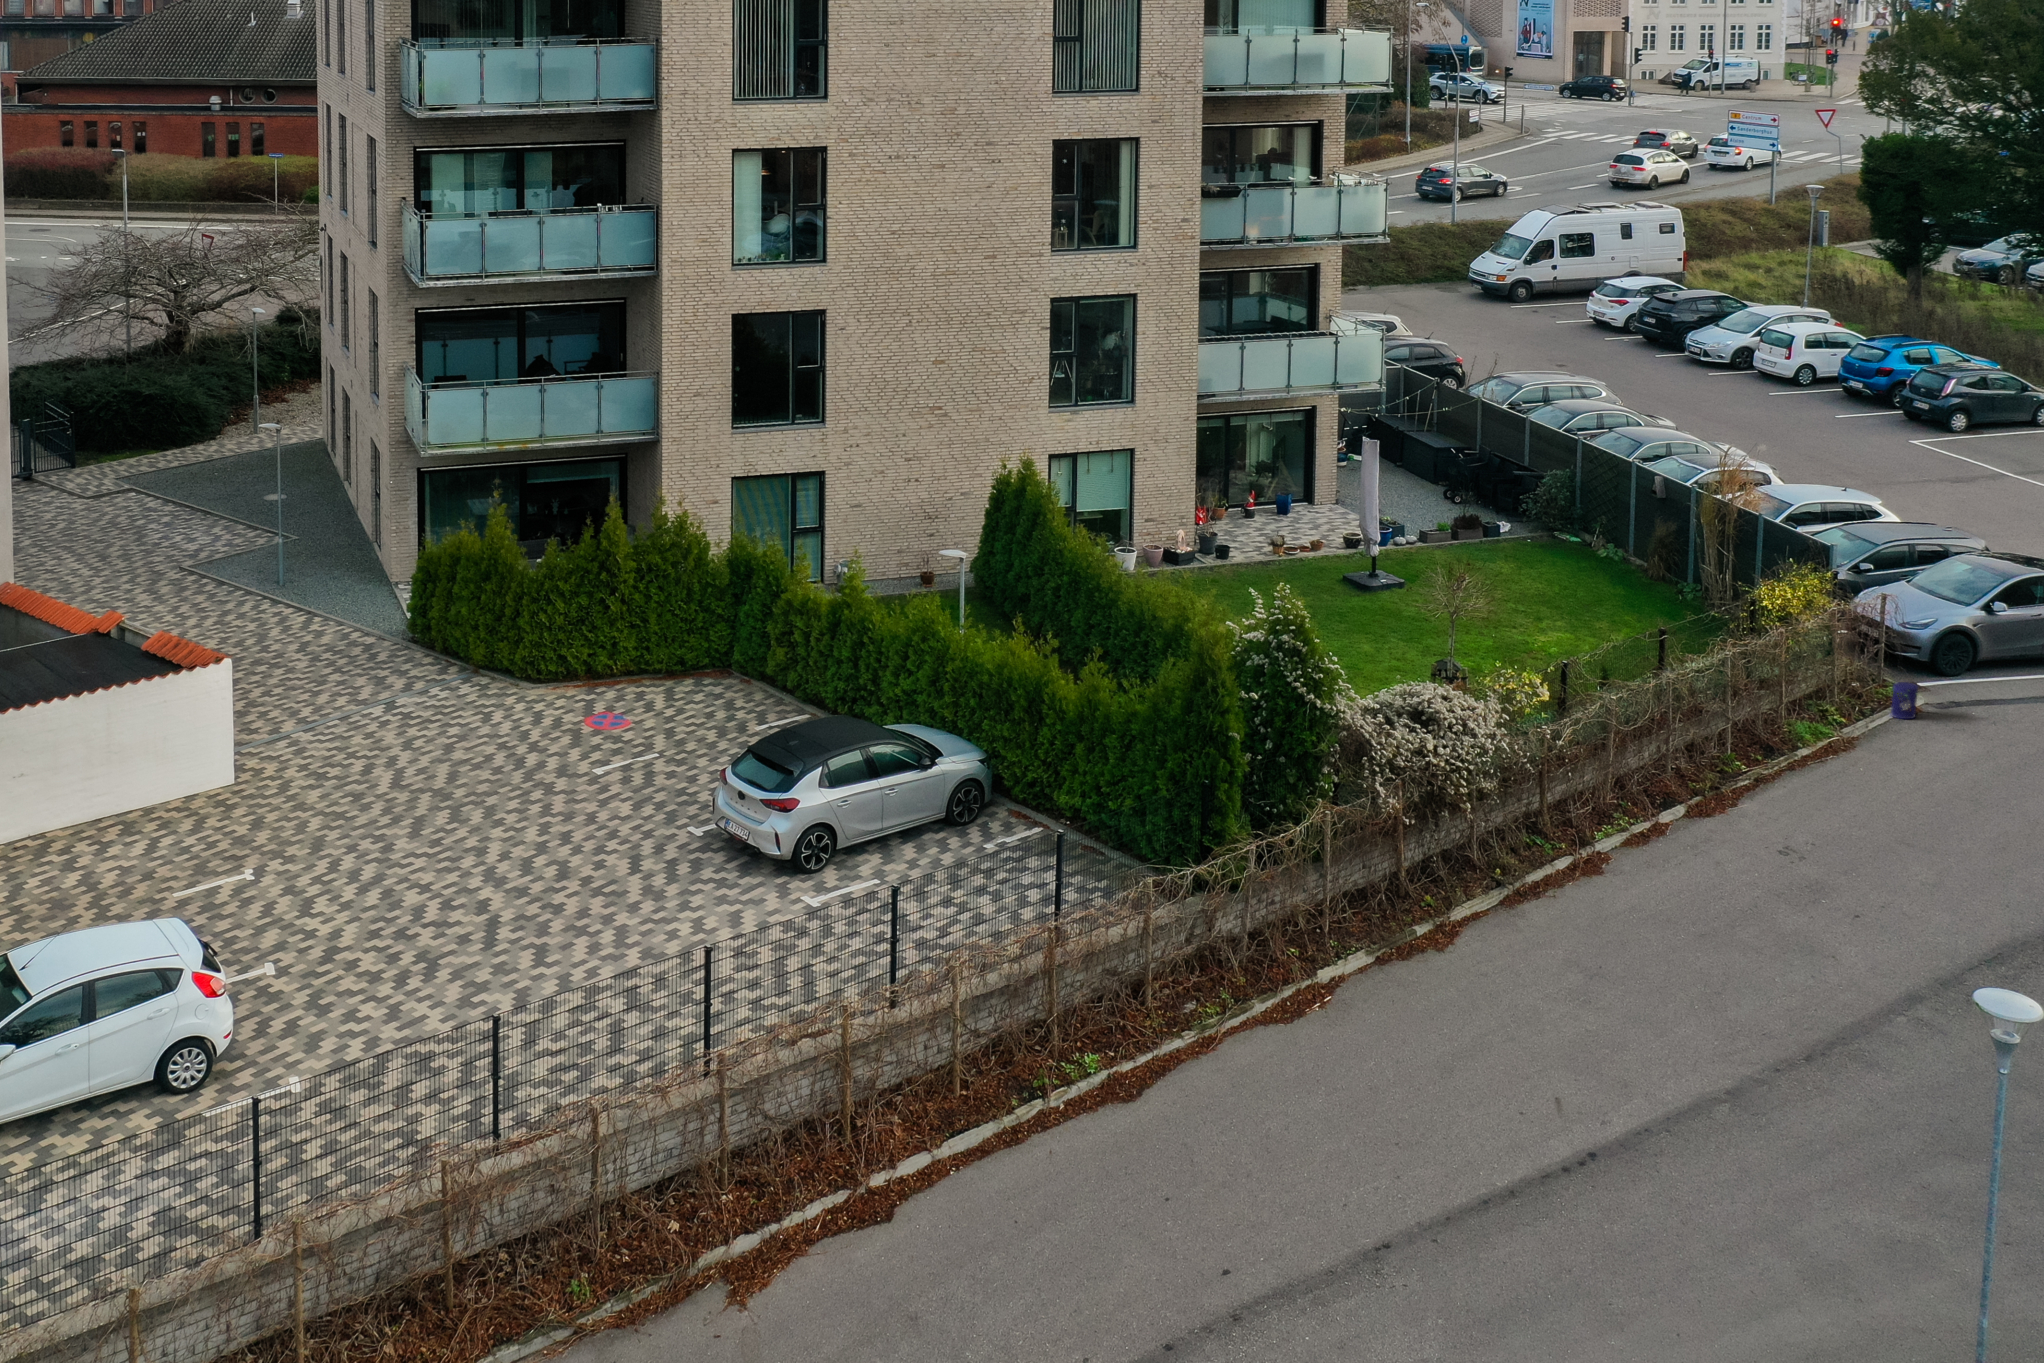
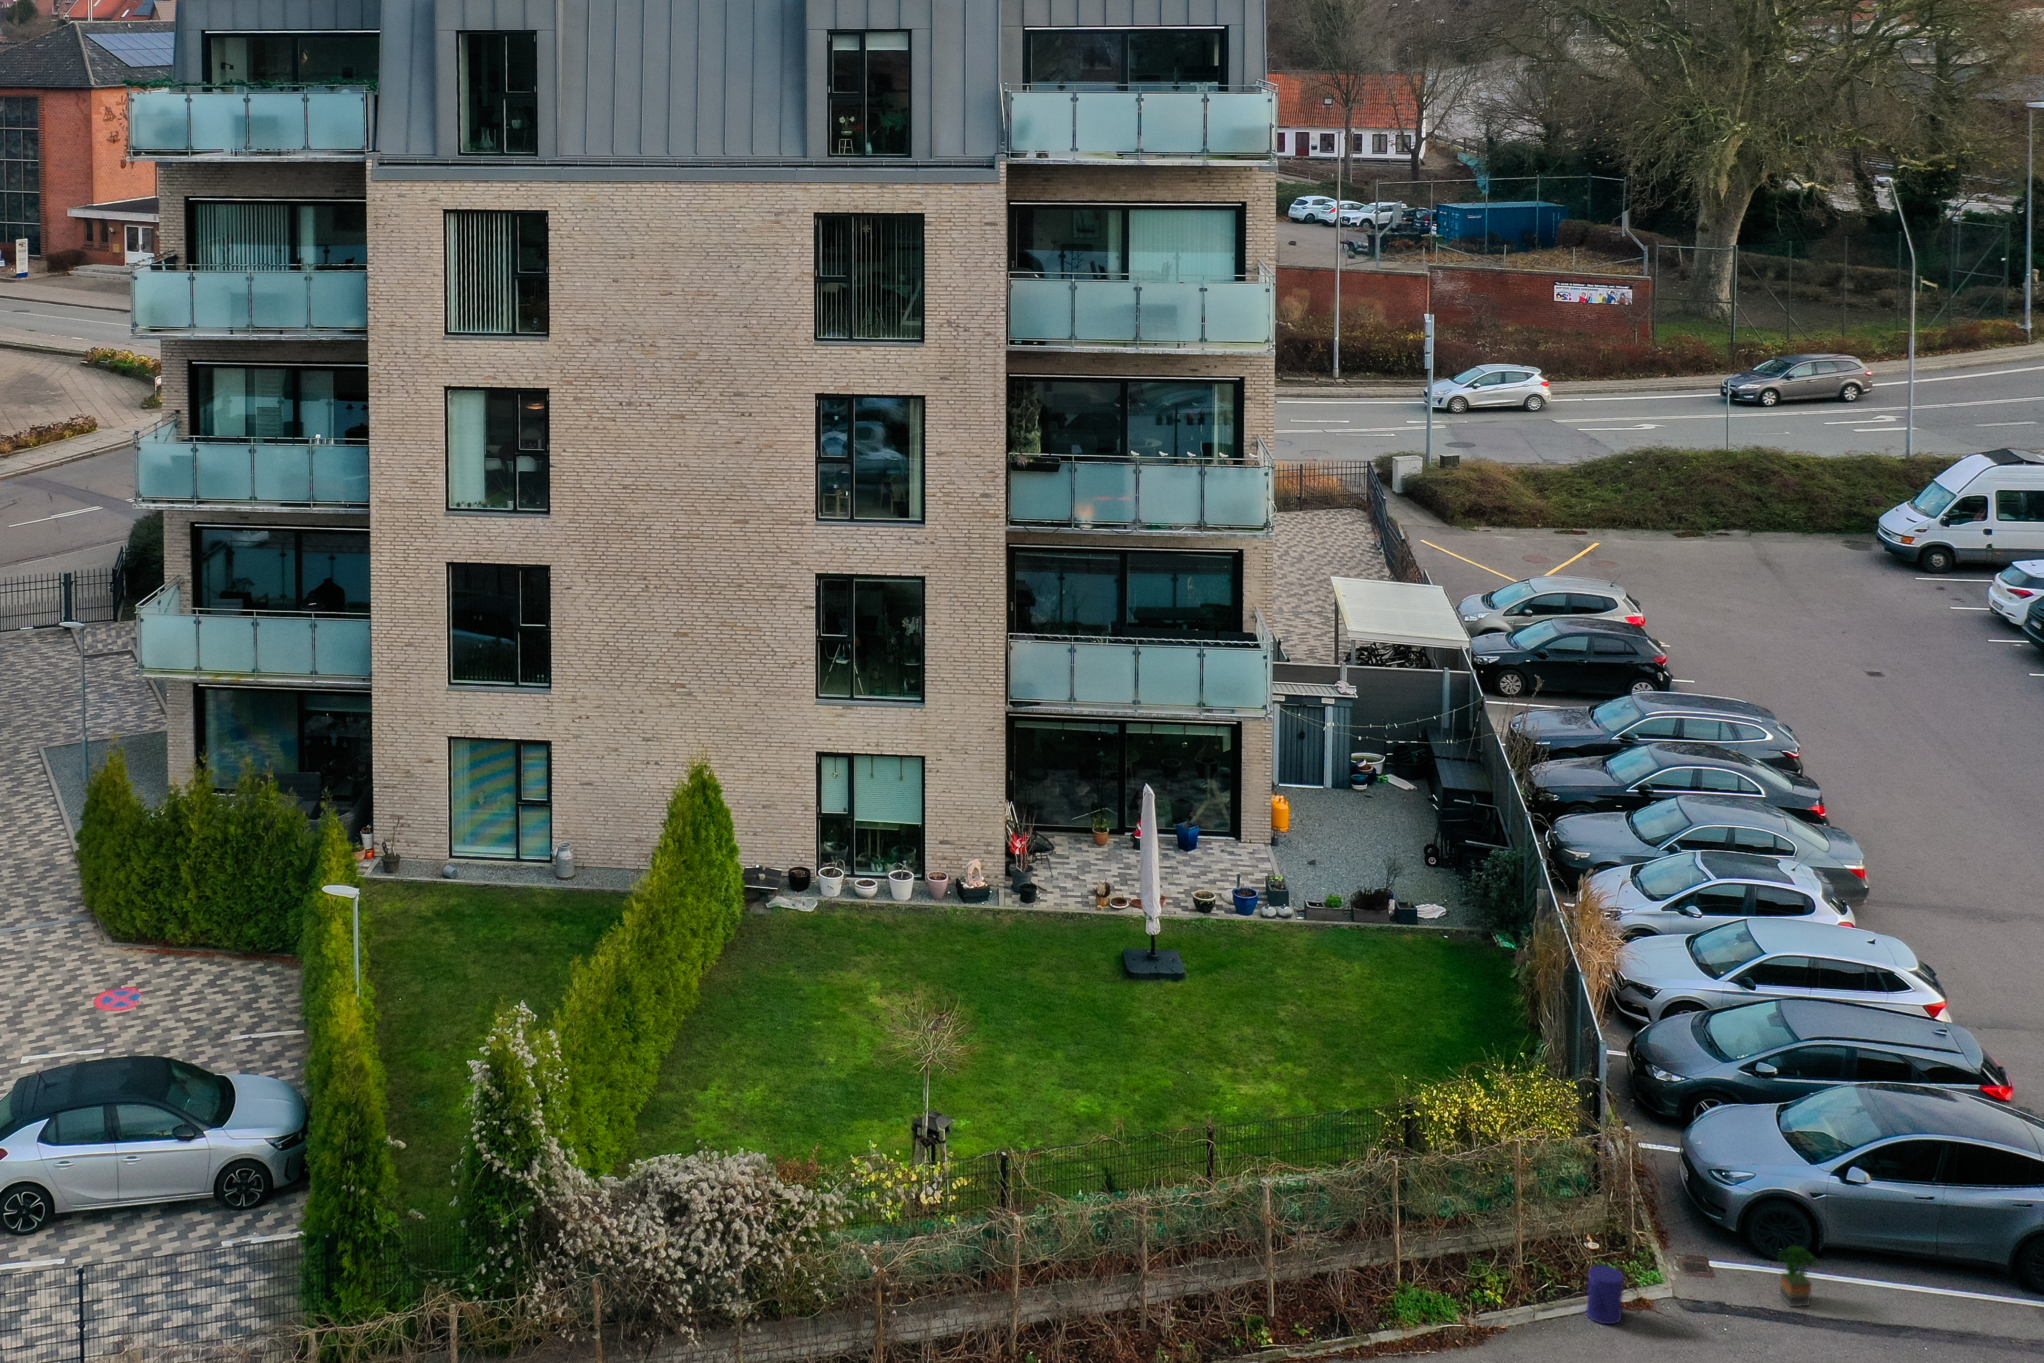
potted tree: none [1977,652,2007,693] -> present [1779,1246,1821,1307]

